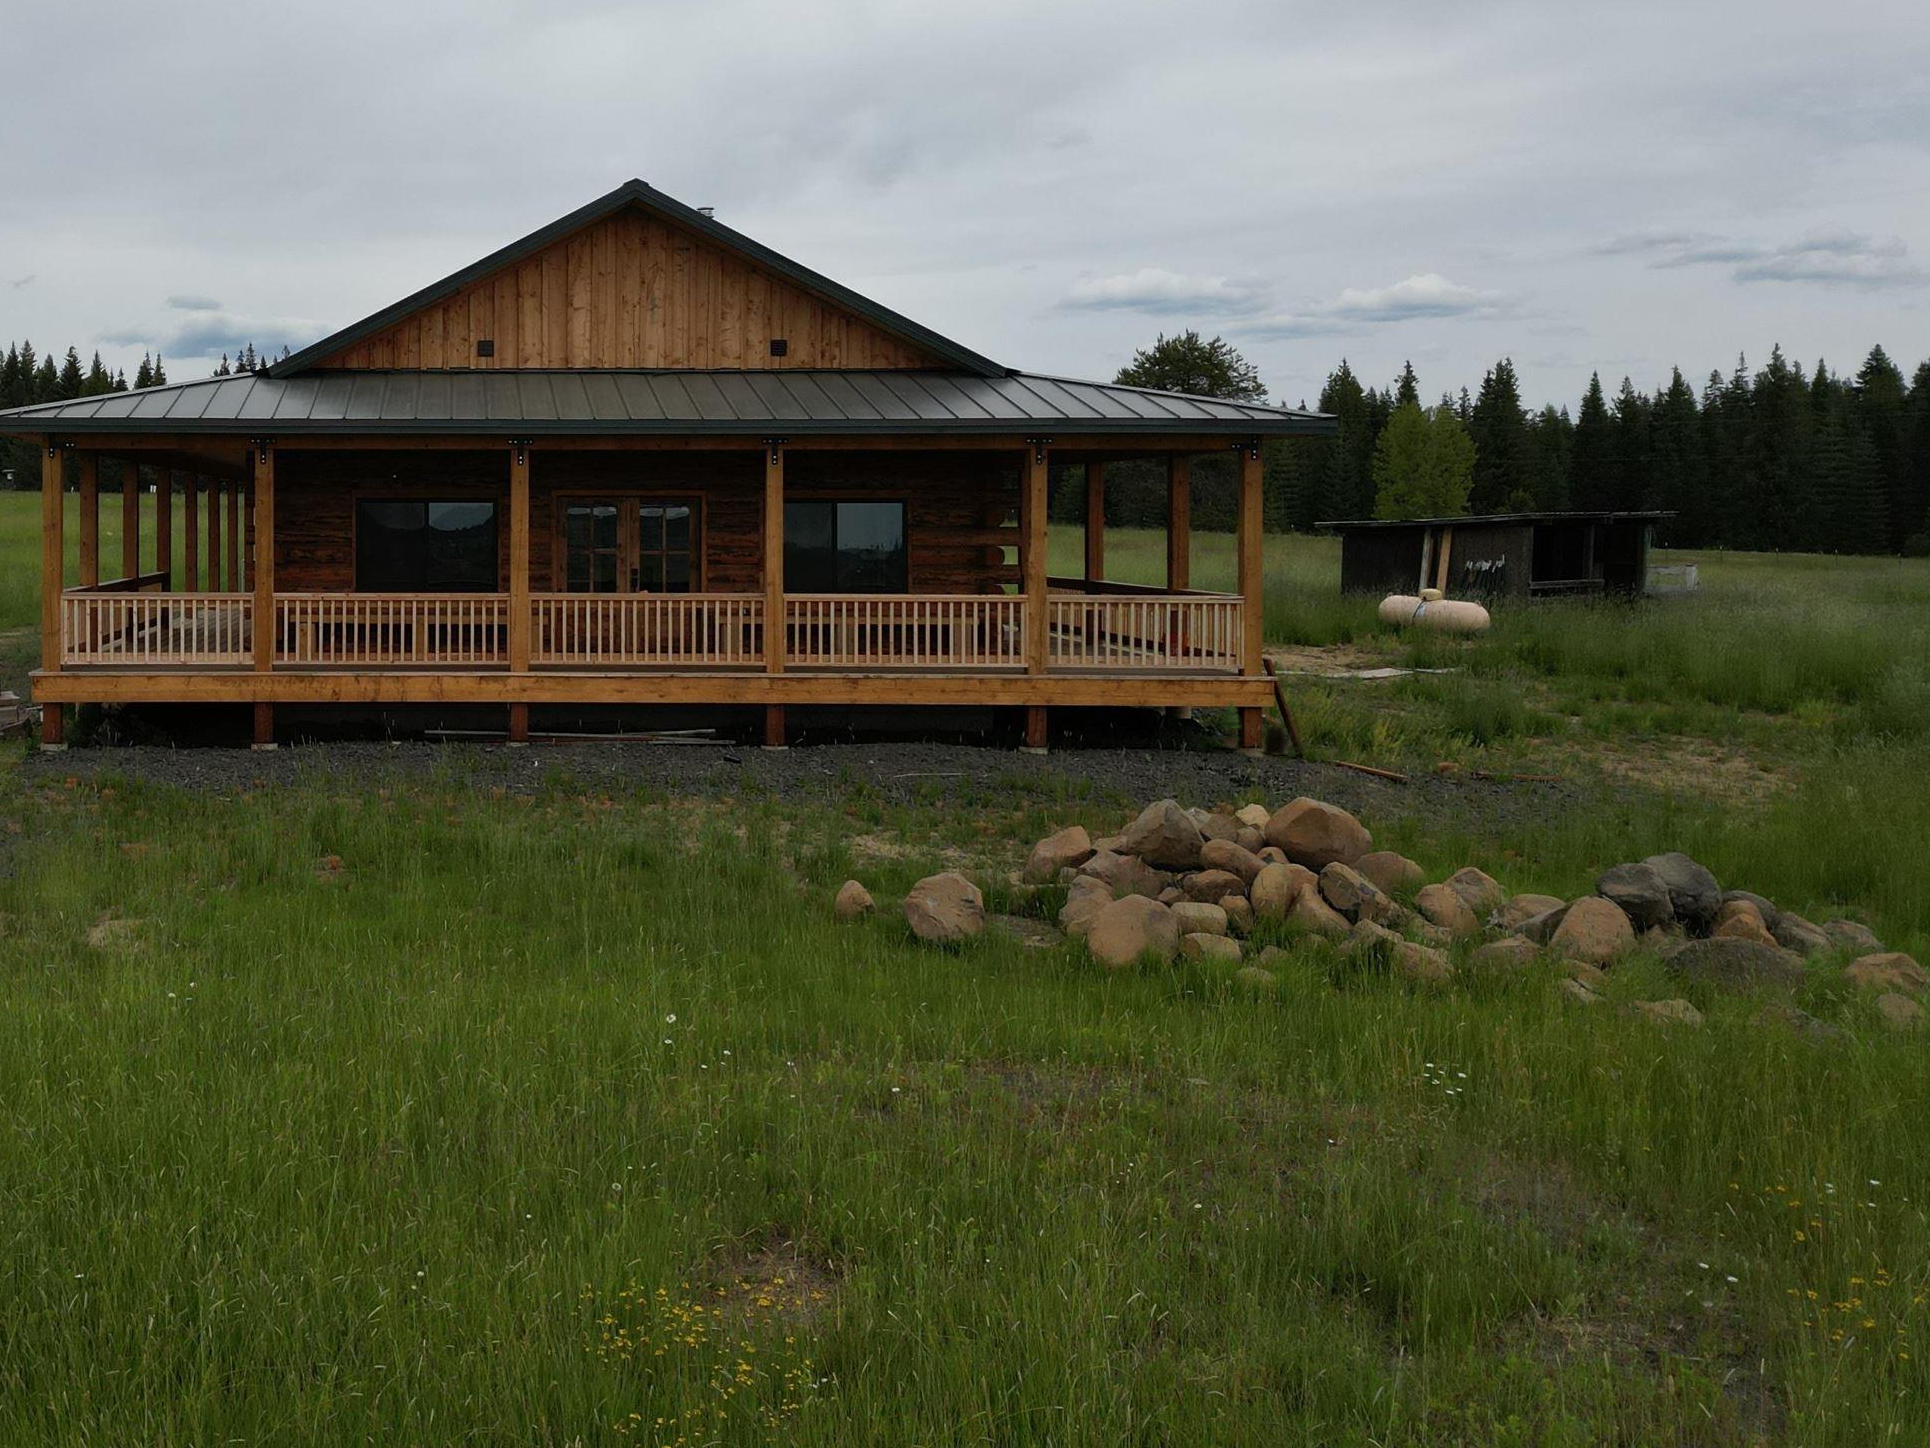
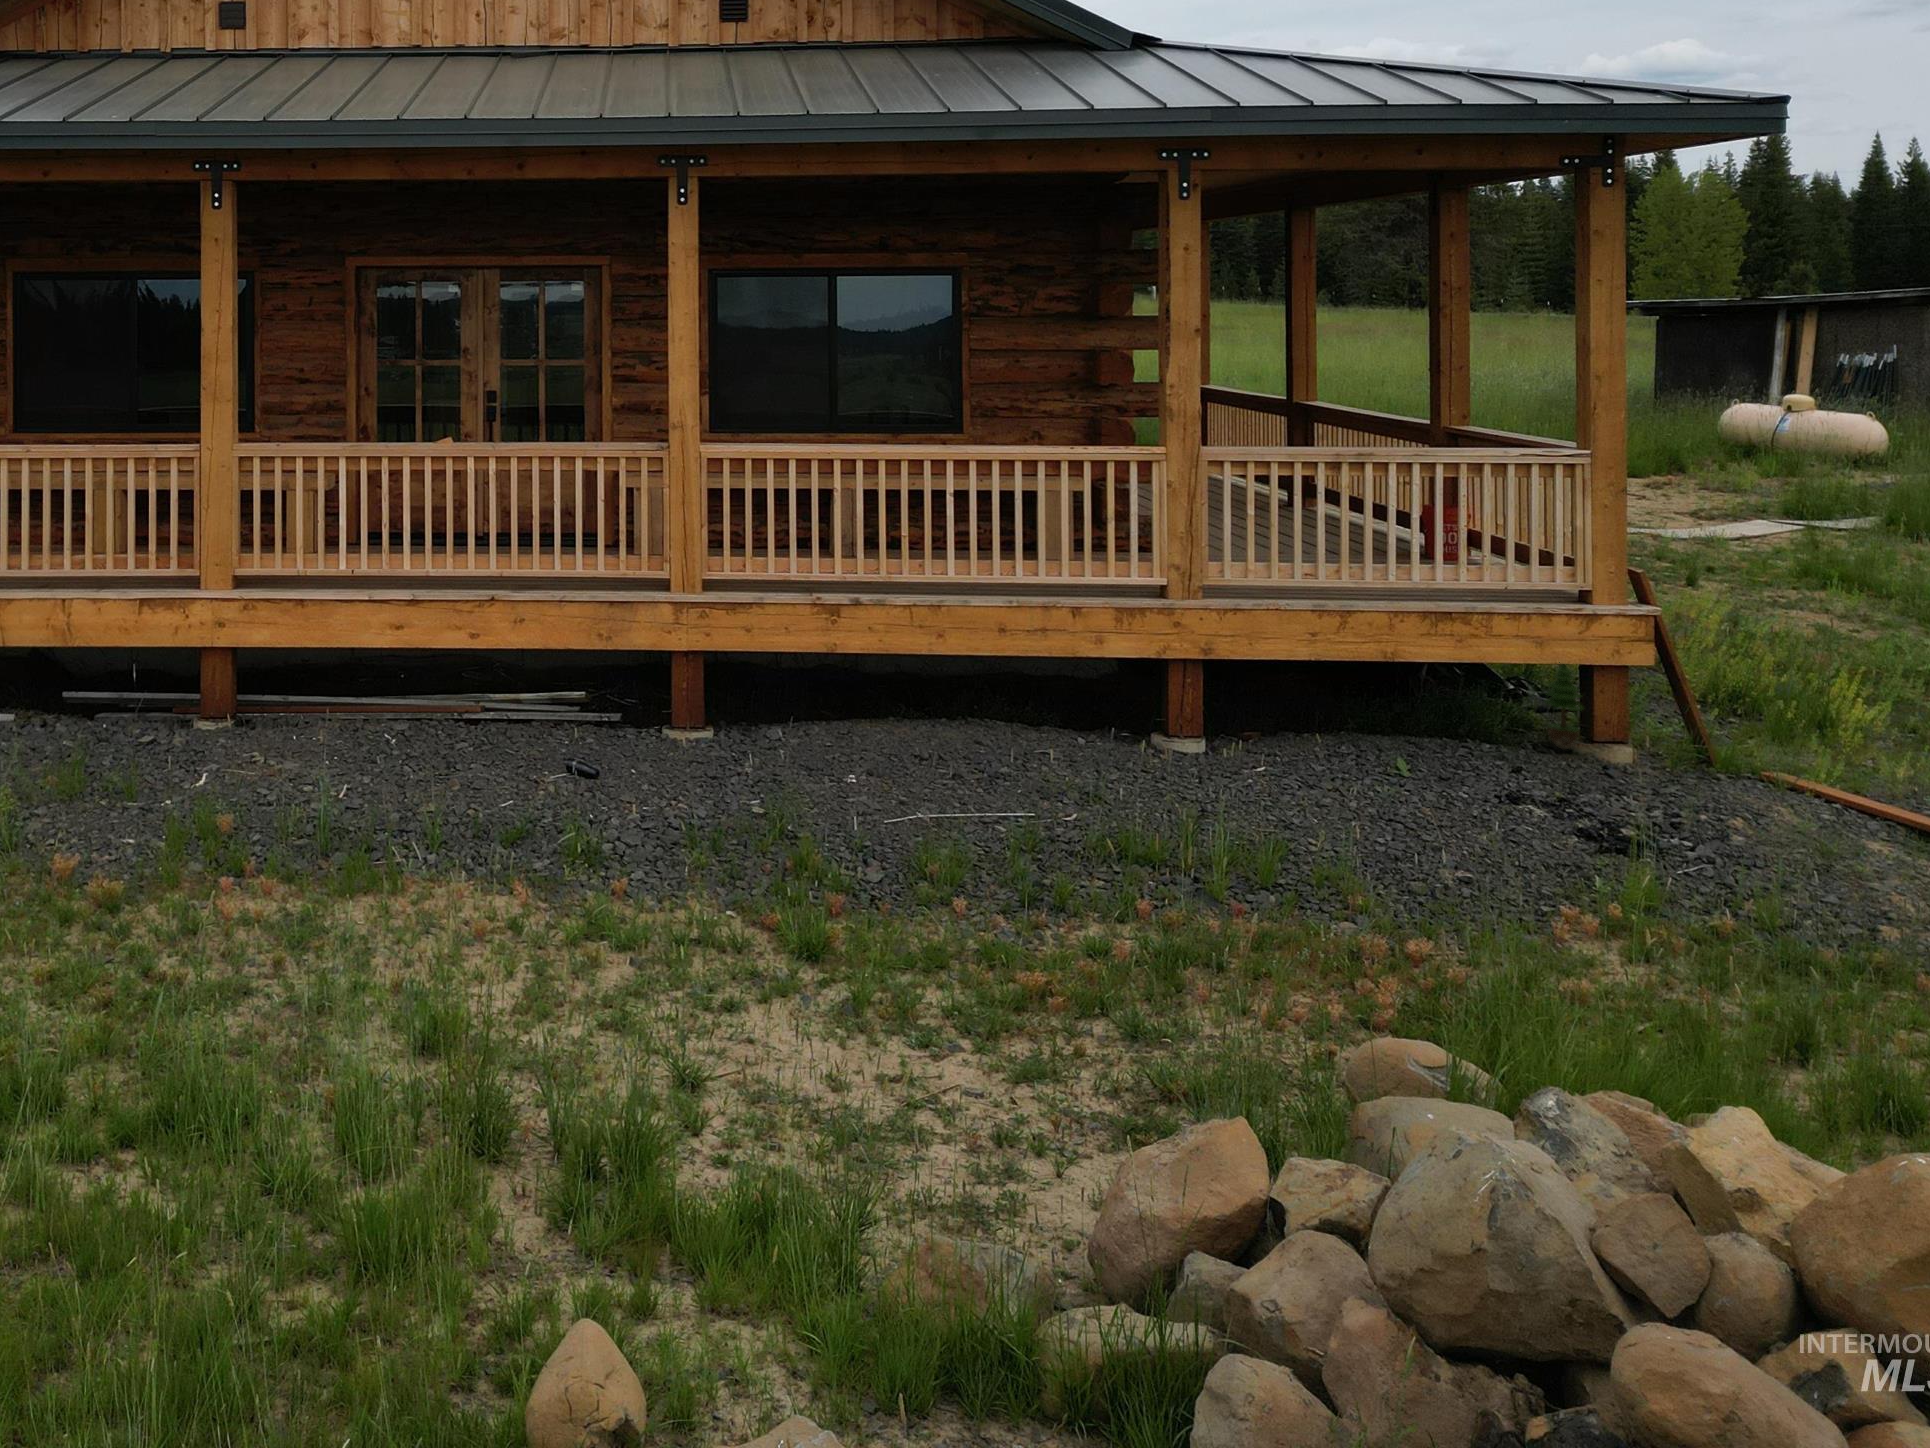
watering can: present [1261,720,1292,755] -> none [1623,685,1694,771]

